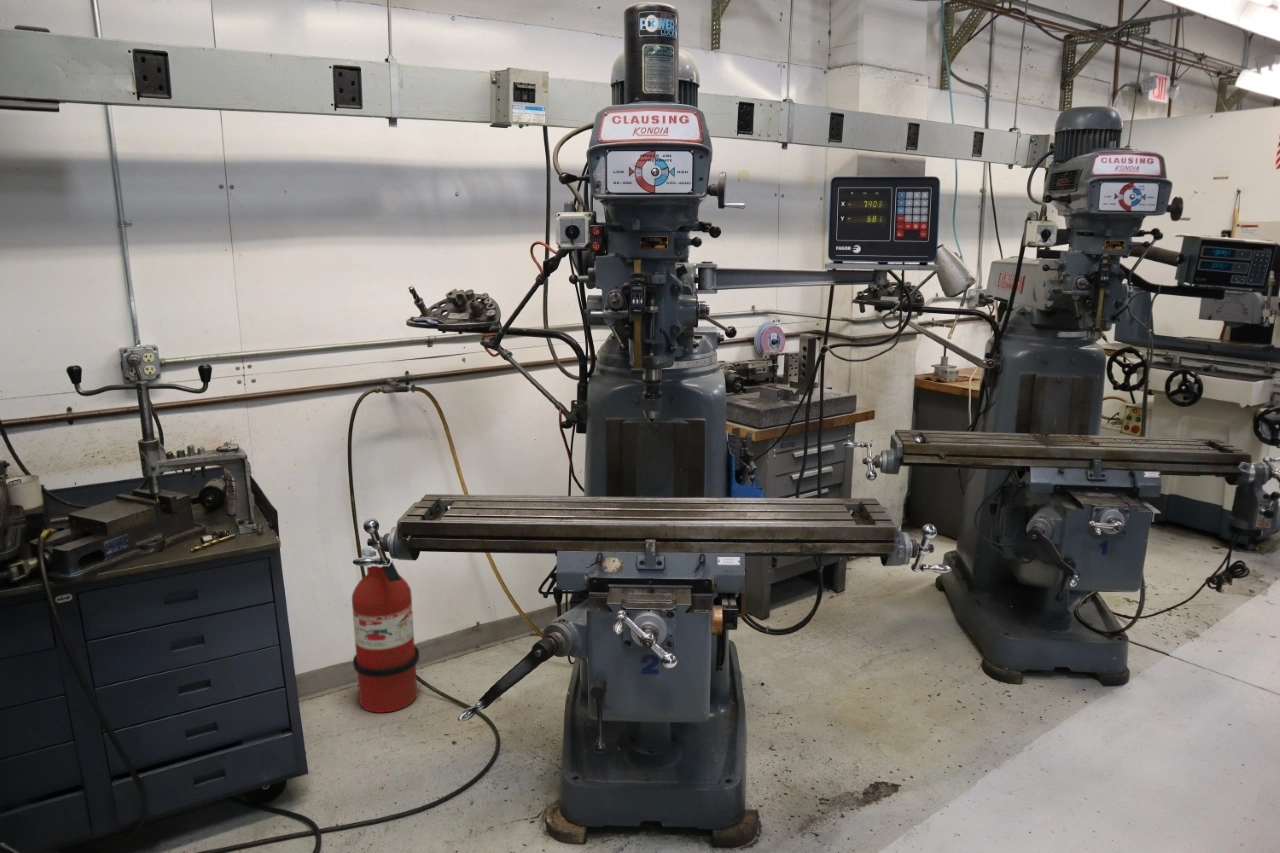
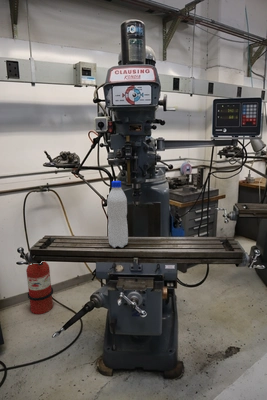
water bottle: none [590,365,635,517] -> present [107,181,128,248]

